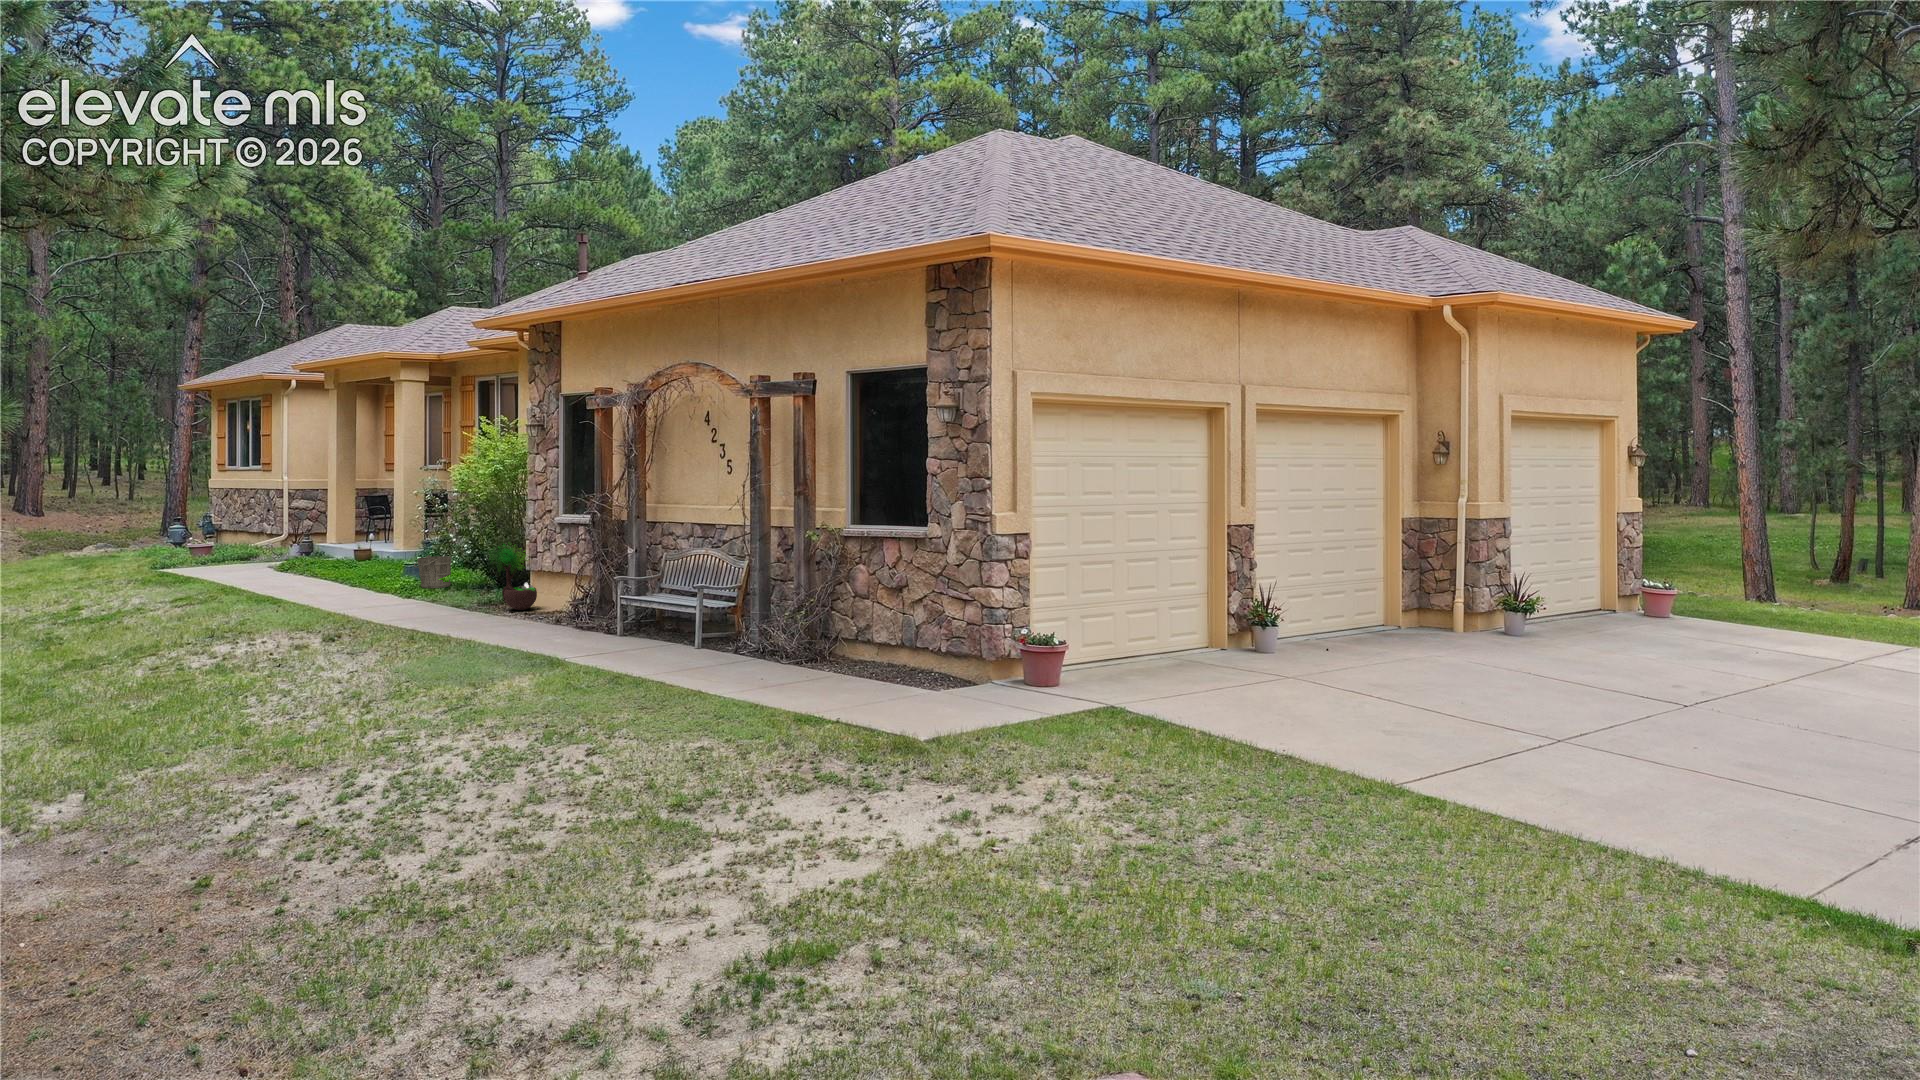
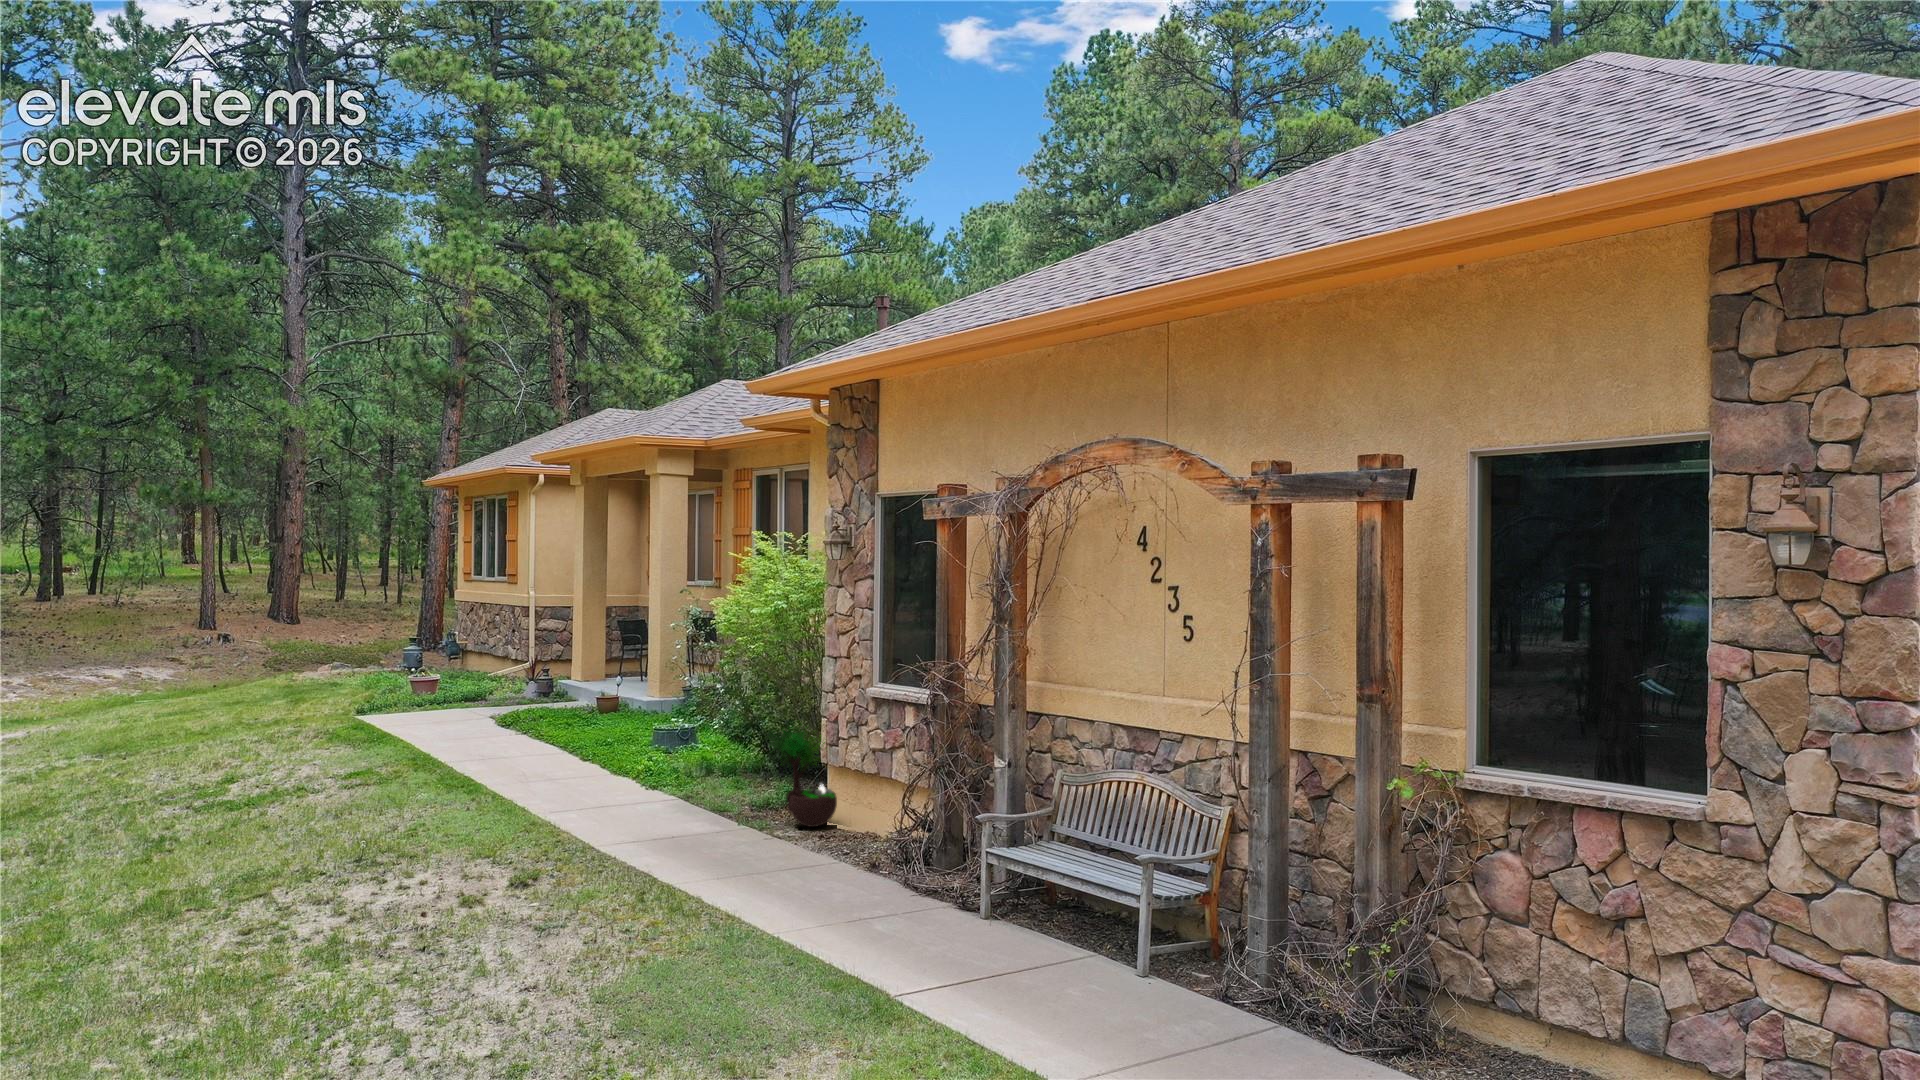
bucket: present [414,555,452,588] -> none [667,717,716,766]

